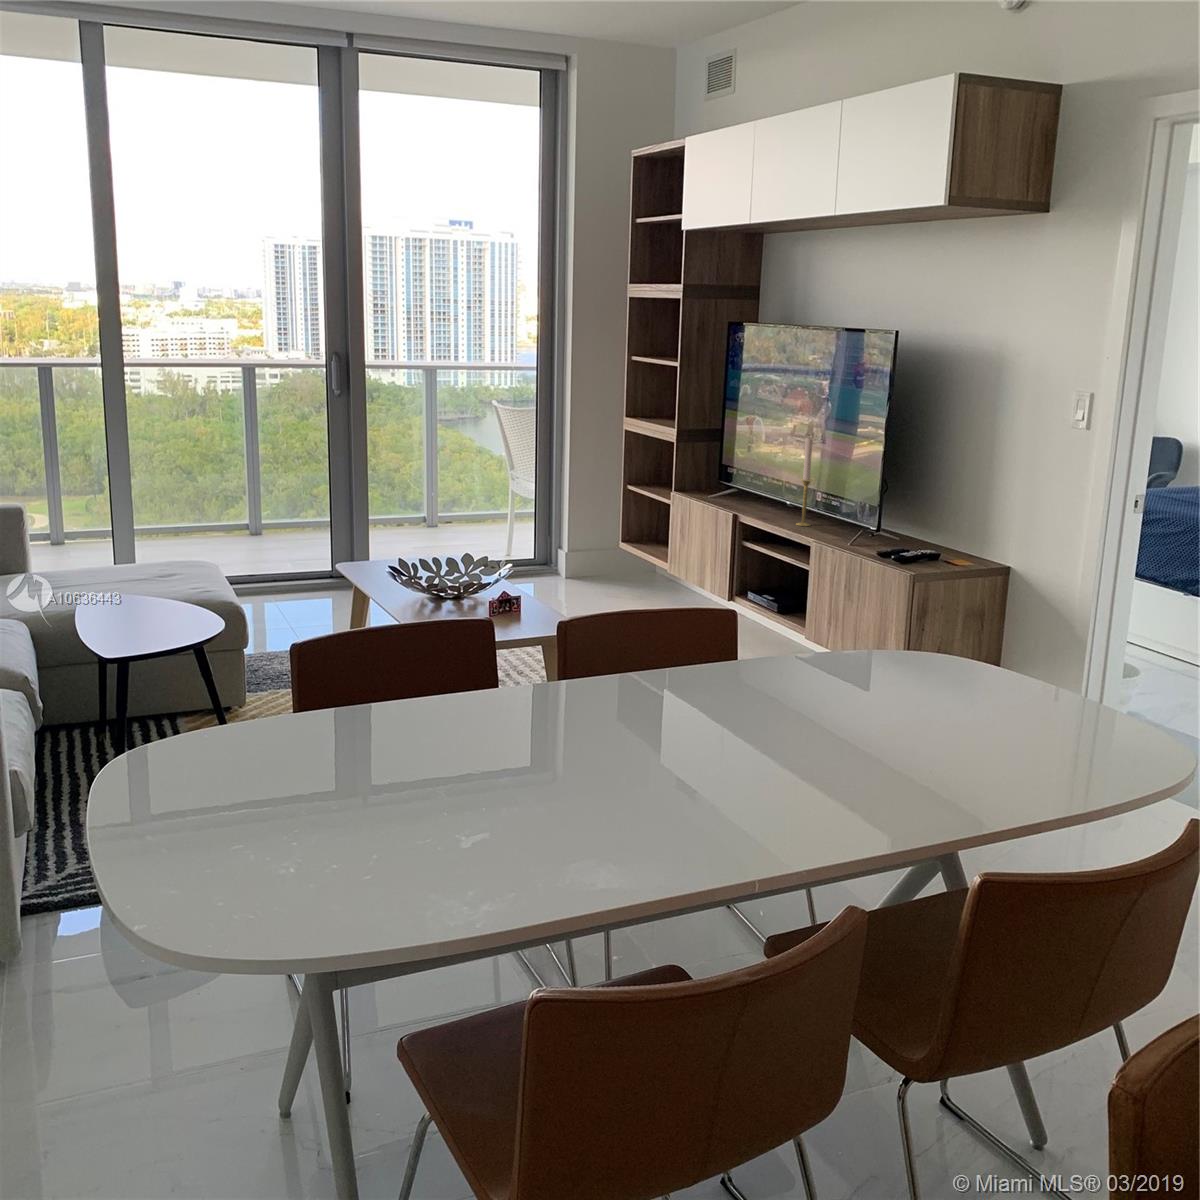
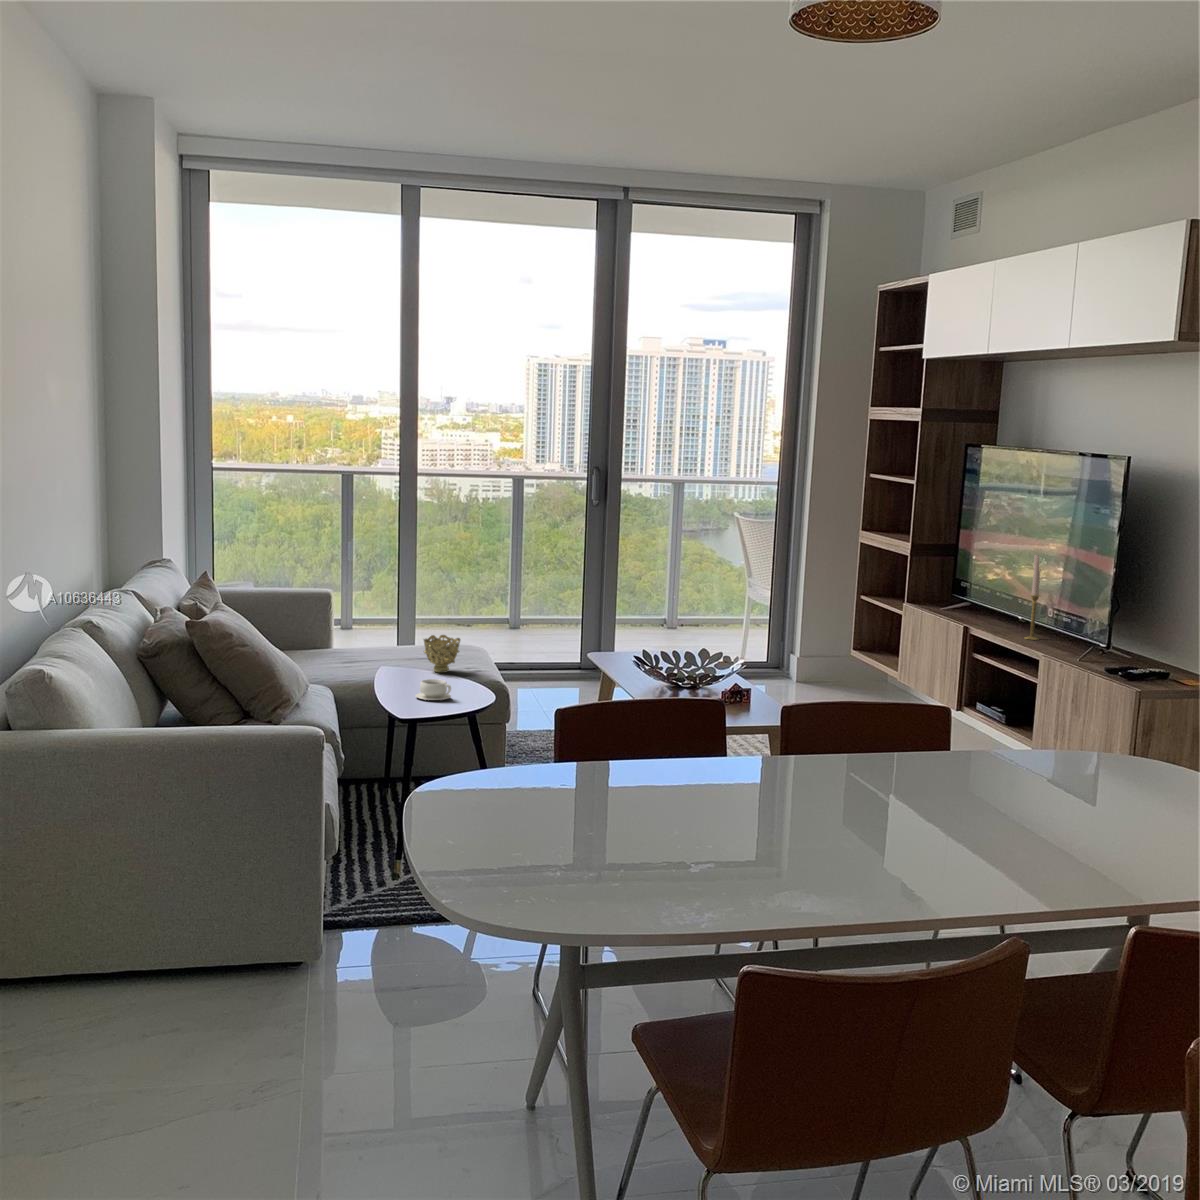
decorative bowl: none [145,549,189,593] -> present [424,635,460,673]
teacup: none [128,608,173,635] -> present [416,679,451,700]

